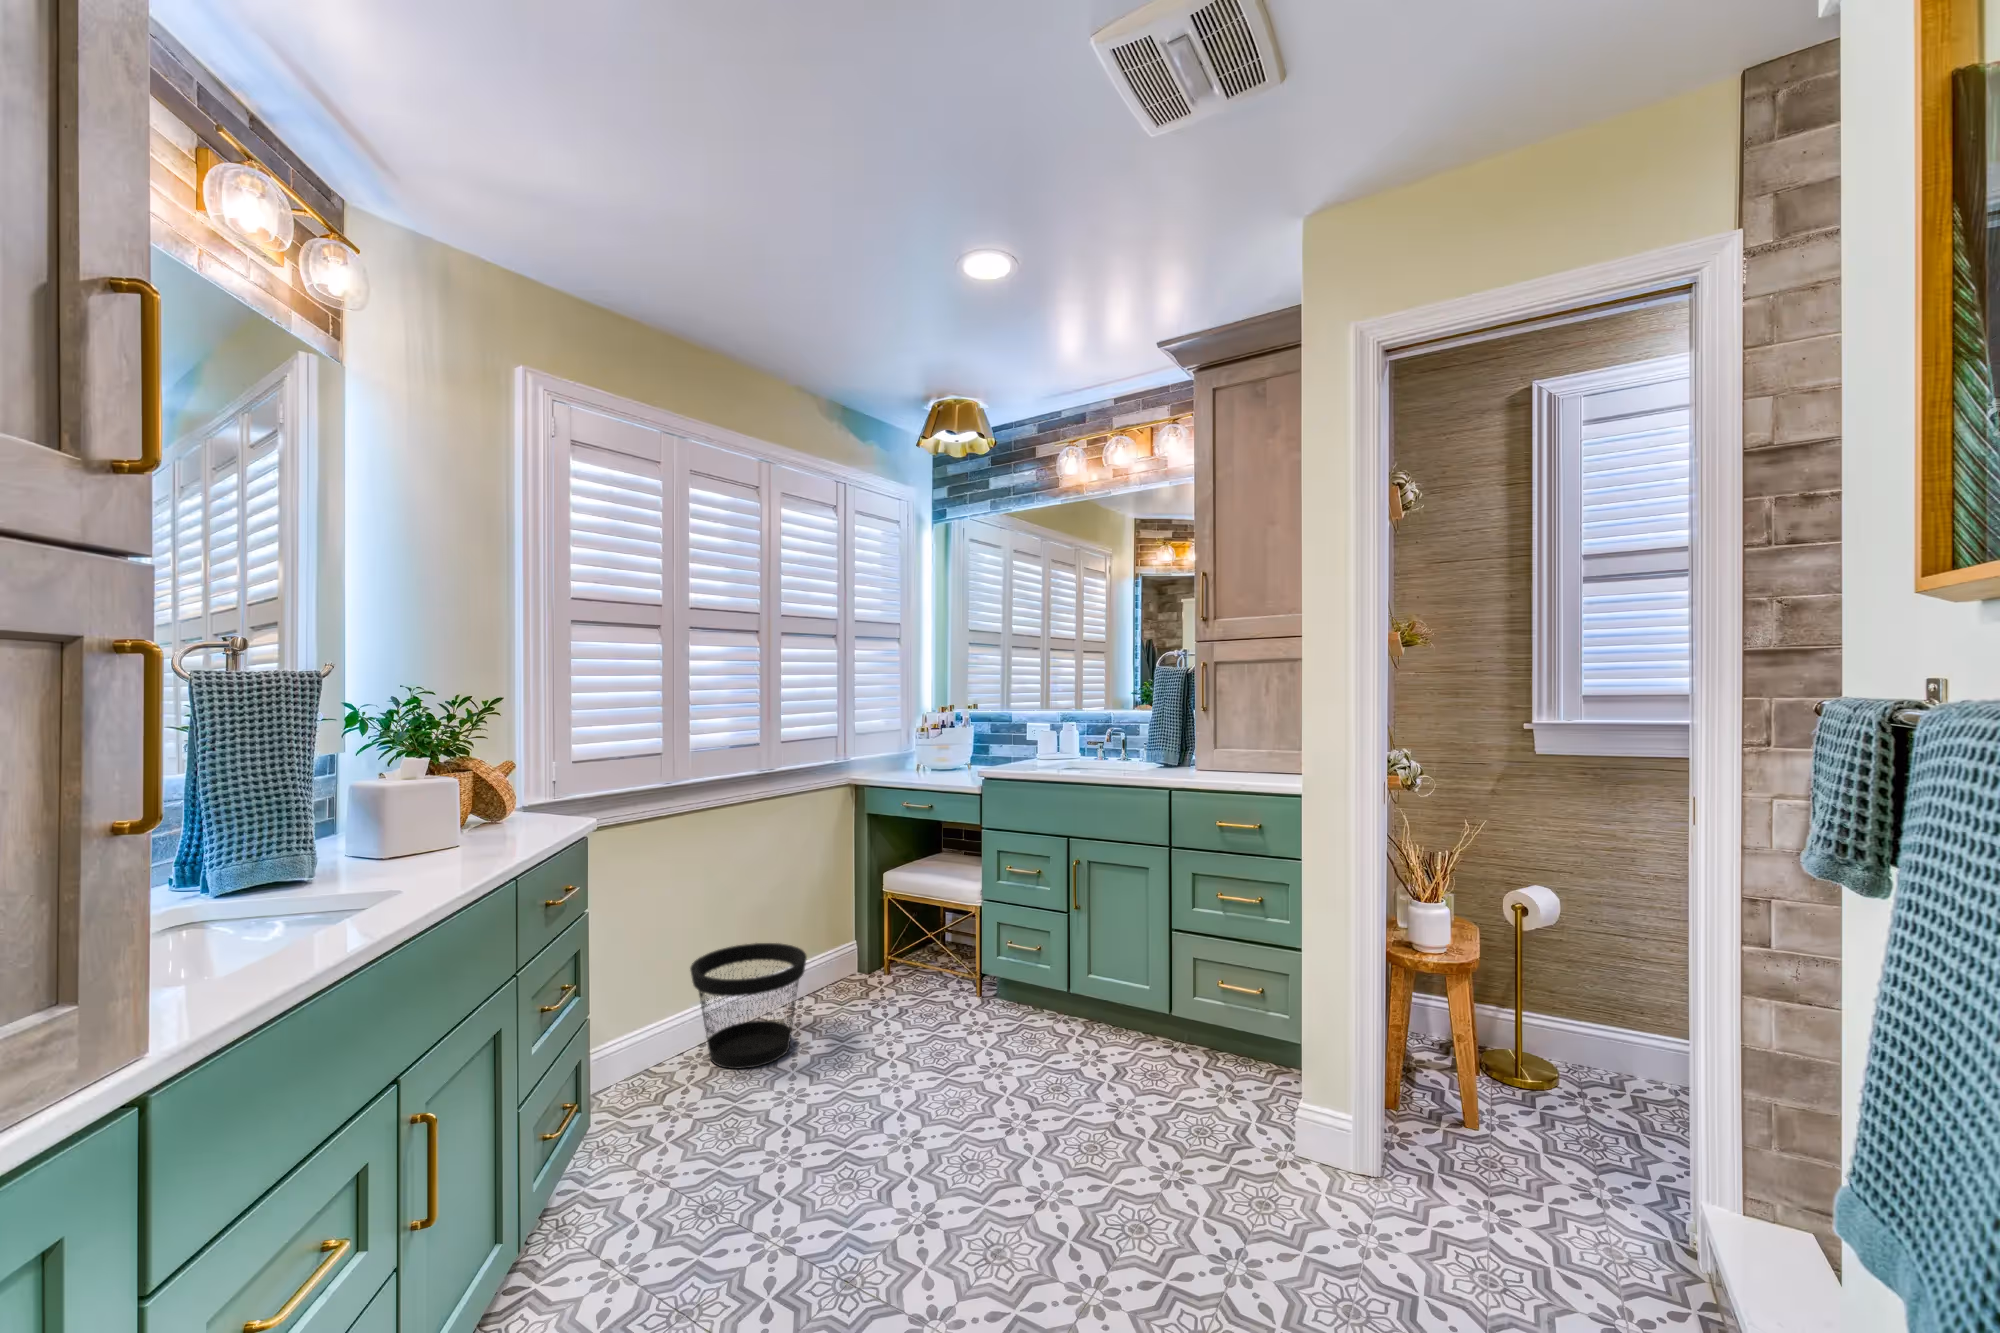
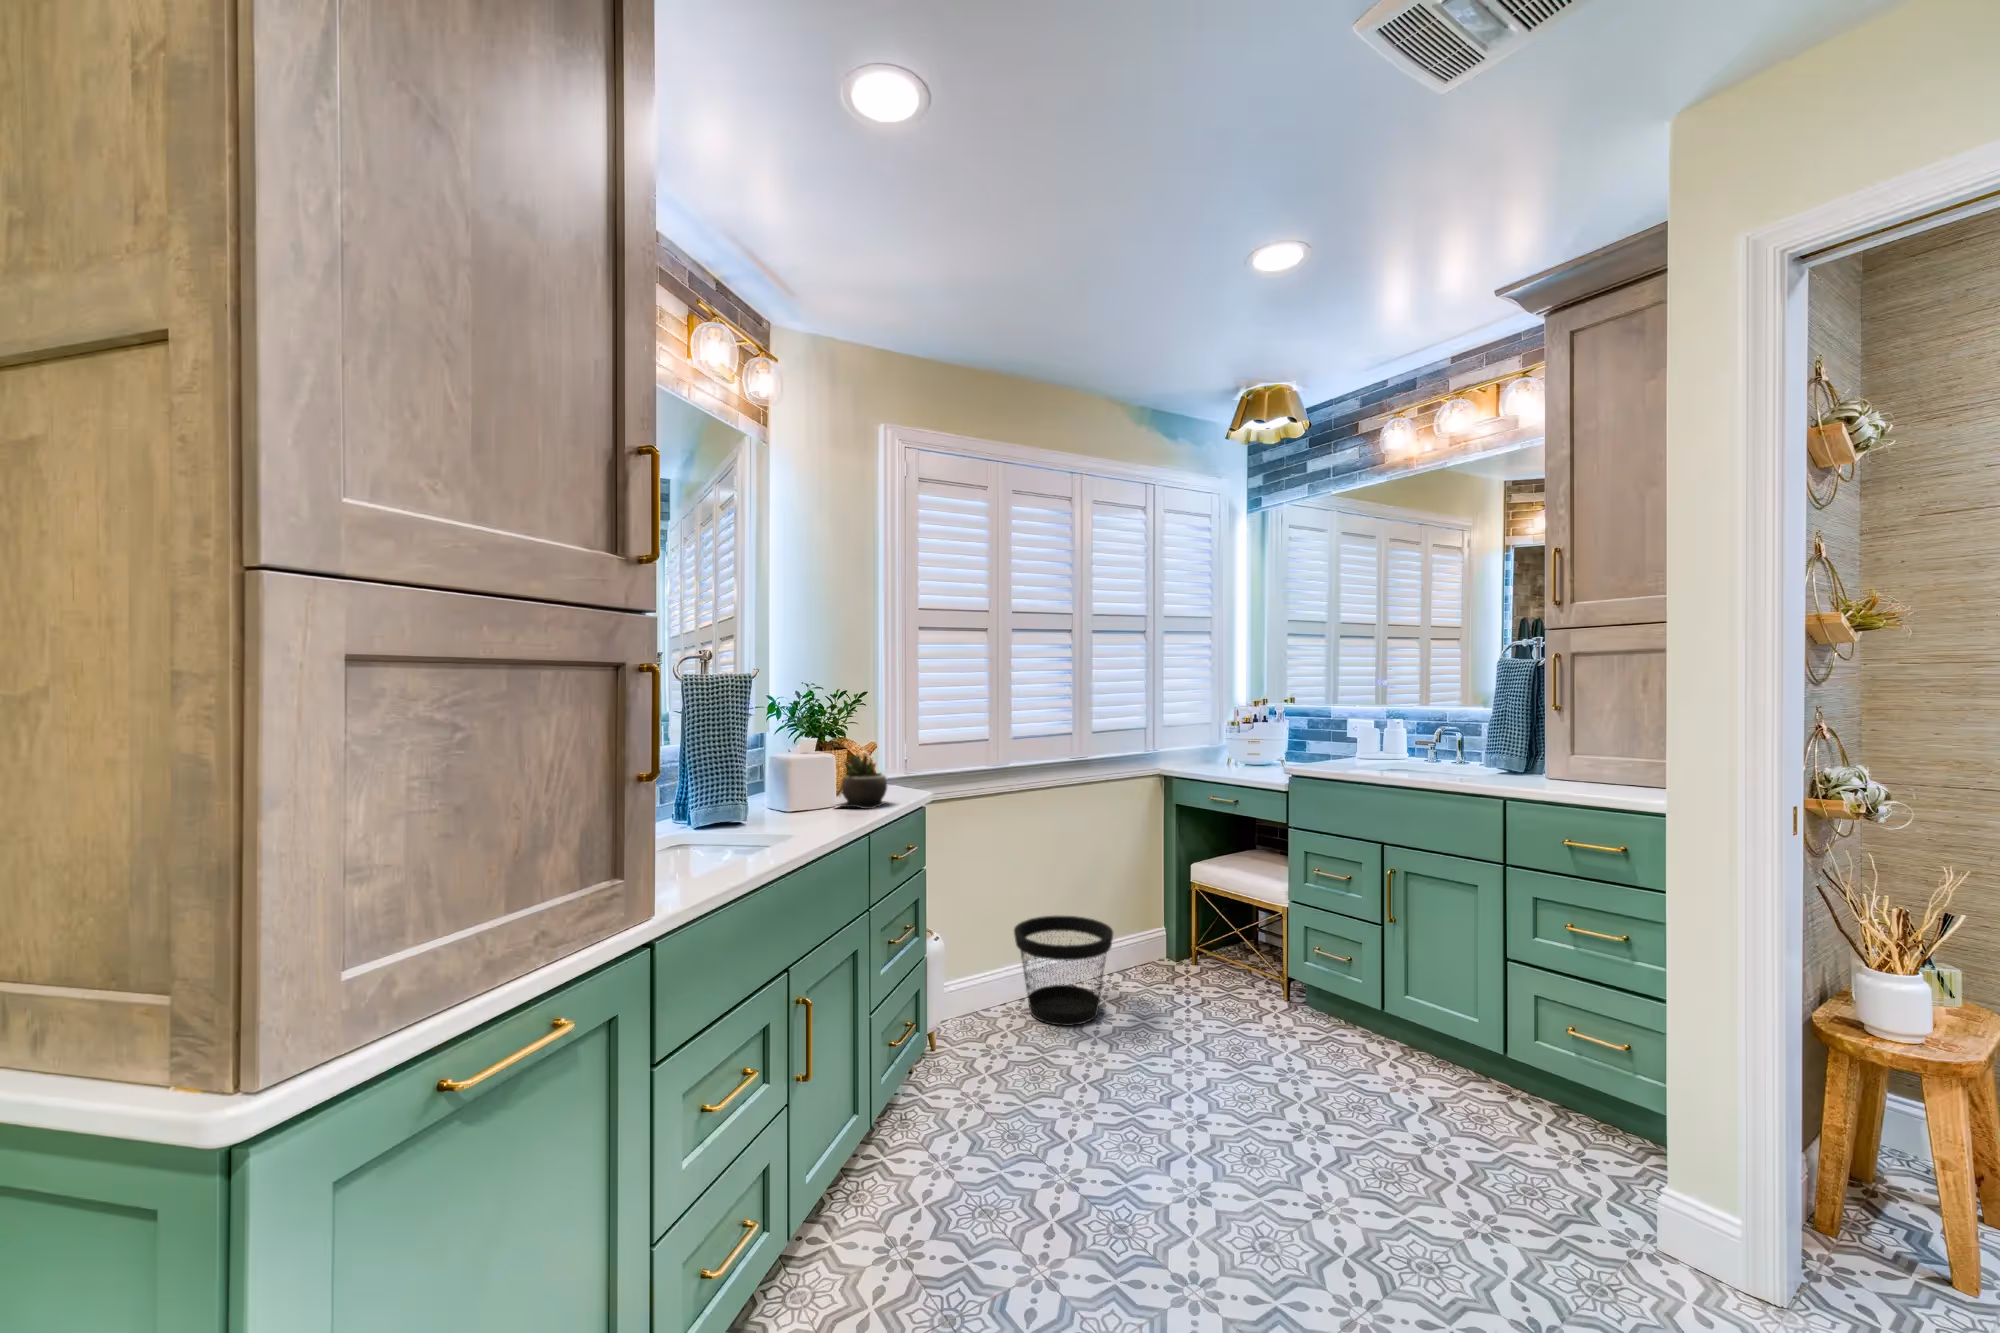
succulent plant: none [458,775,553,847] -> present [837,754,887,809]

